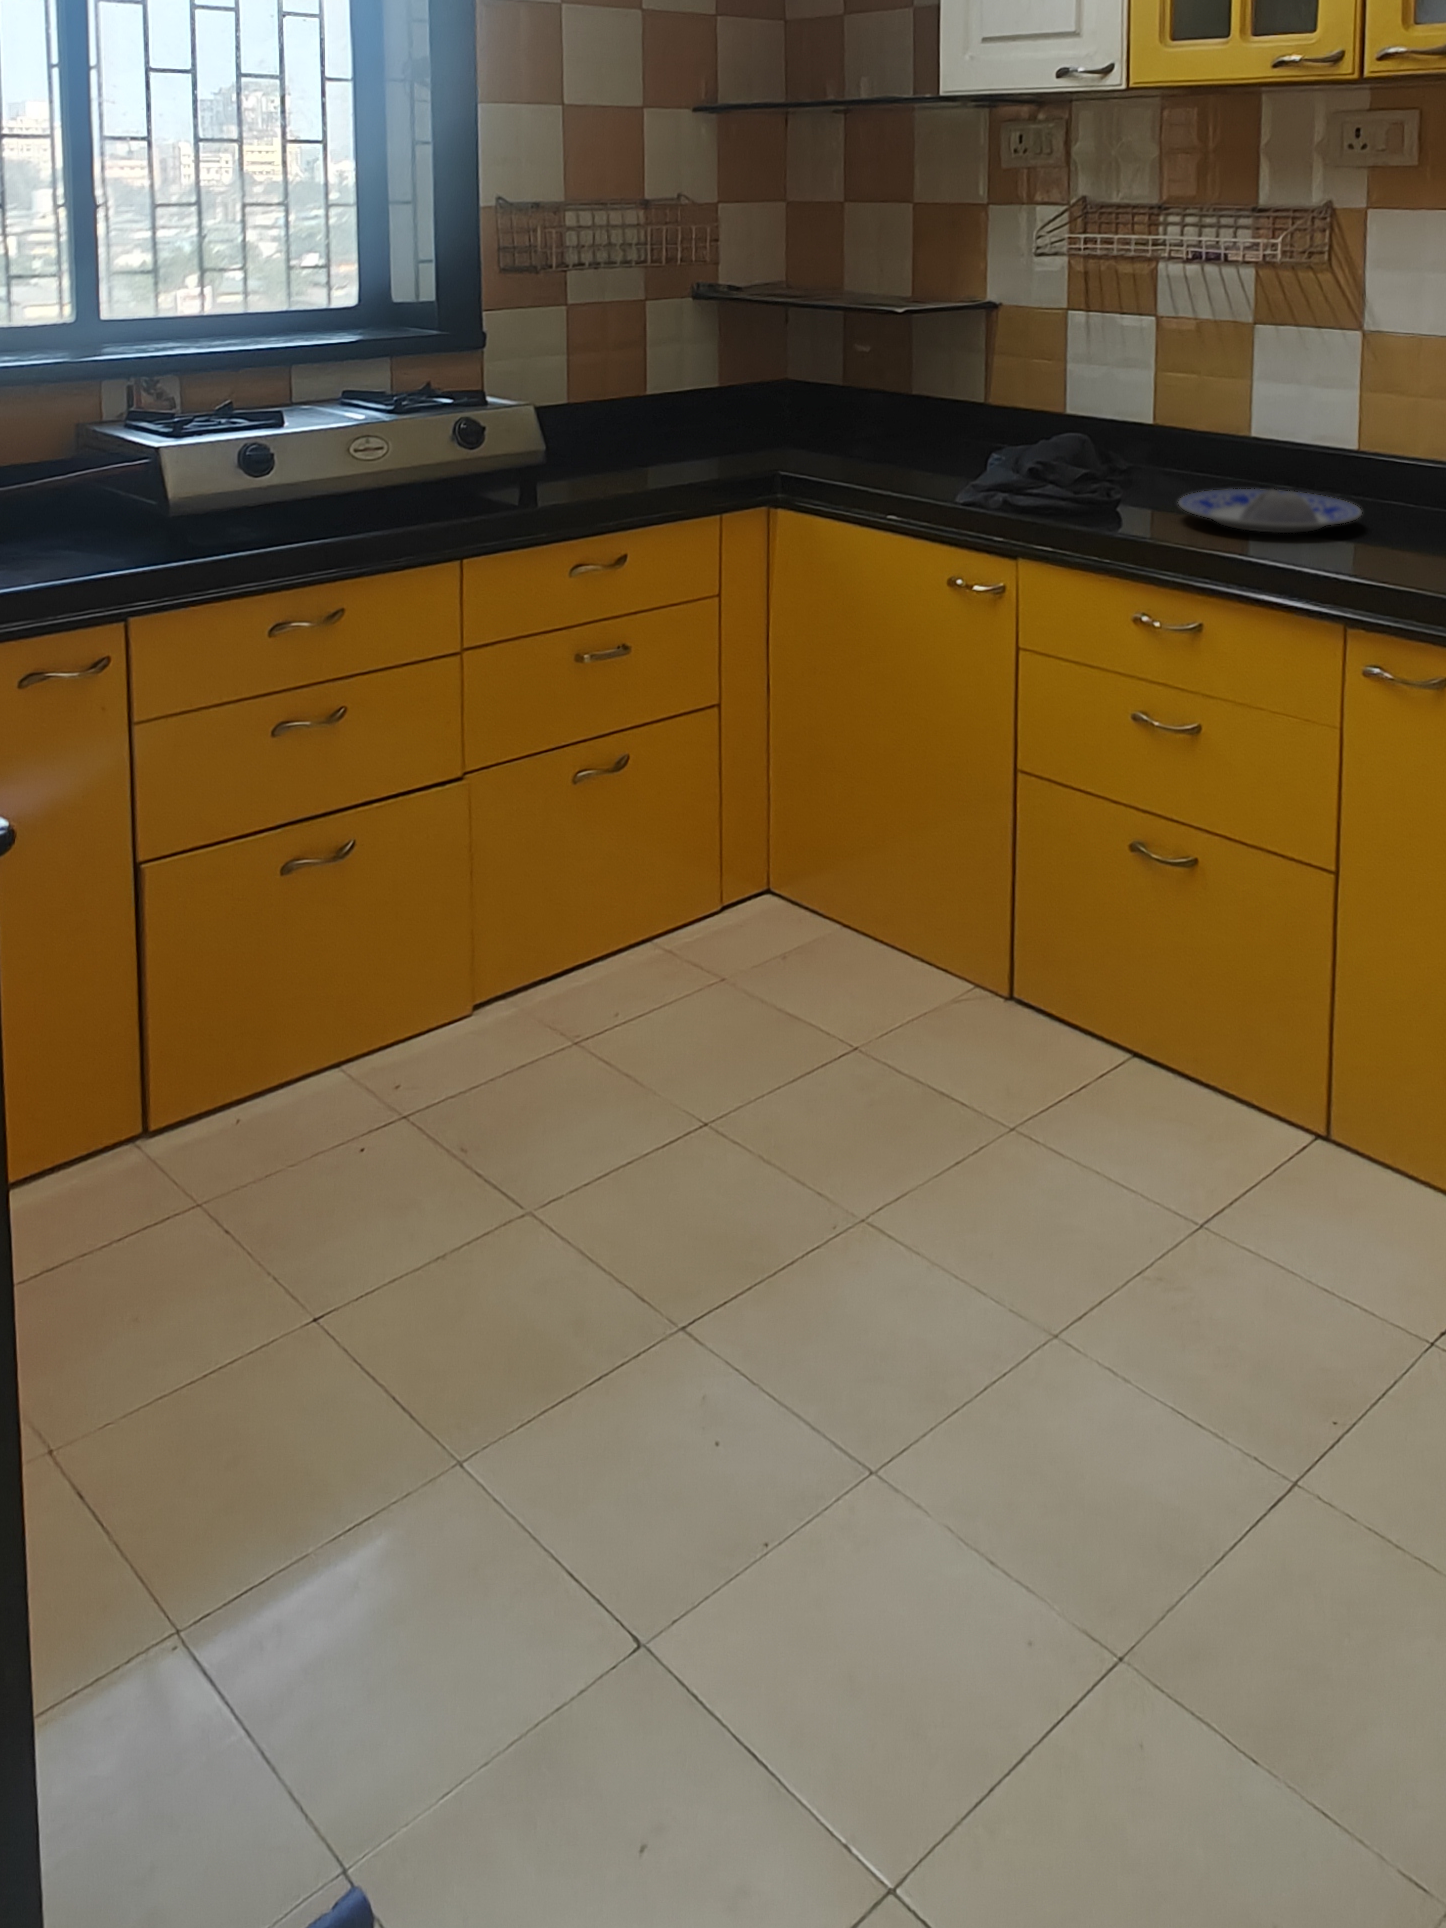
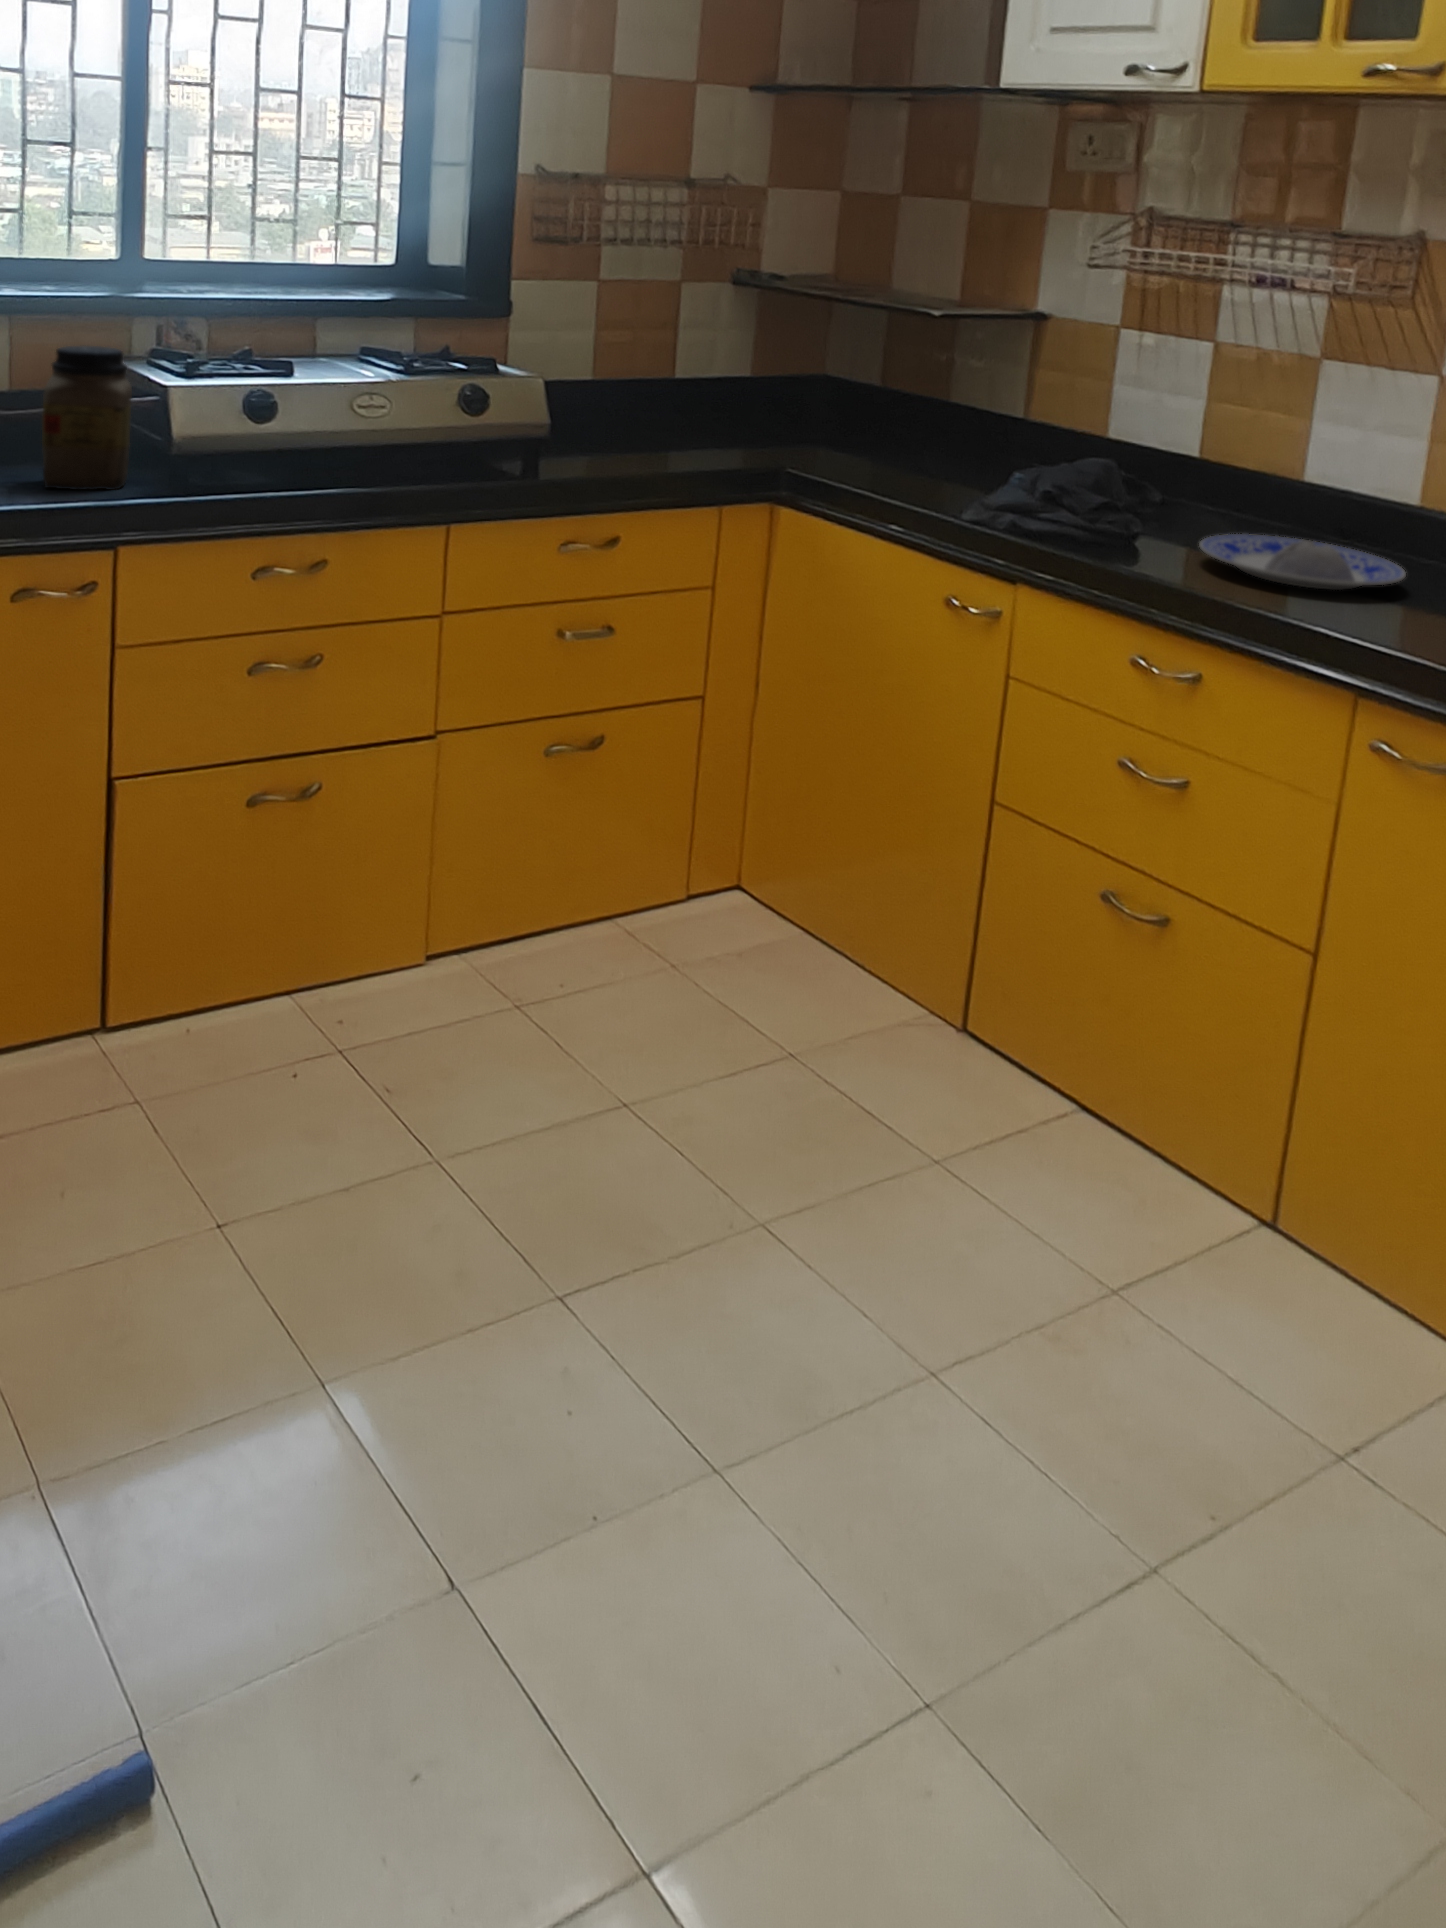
jar: none [25,415,121,571] -> present [42,346,132,490]

